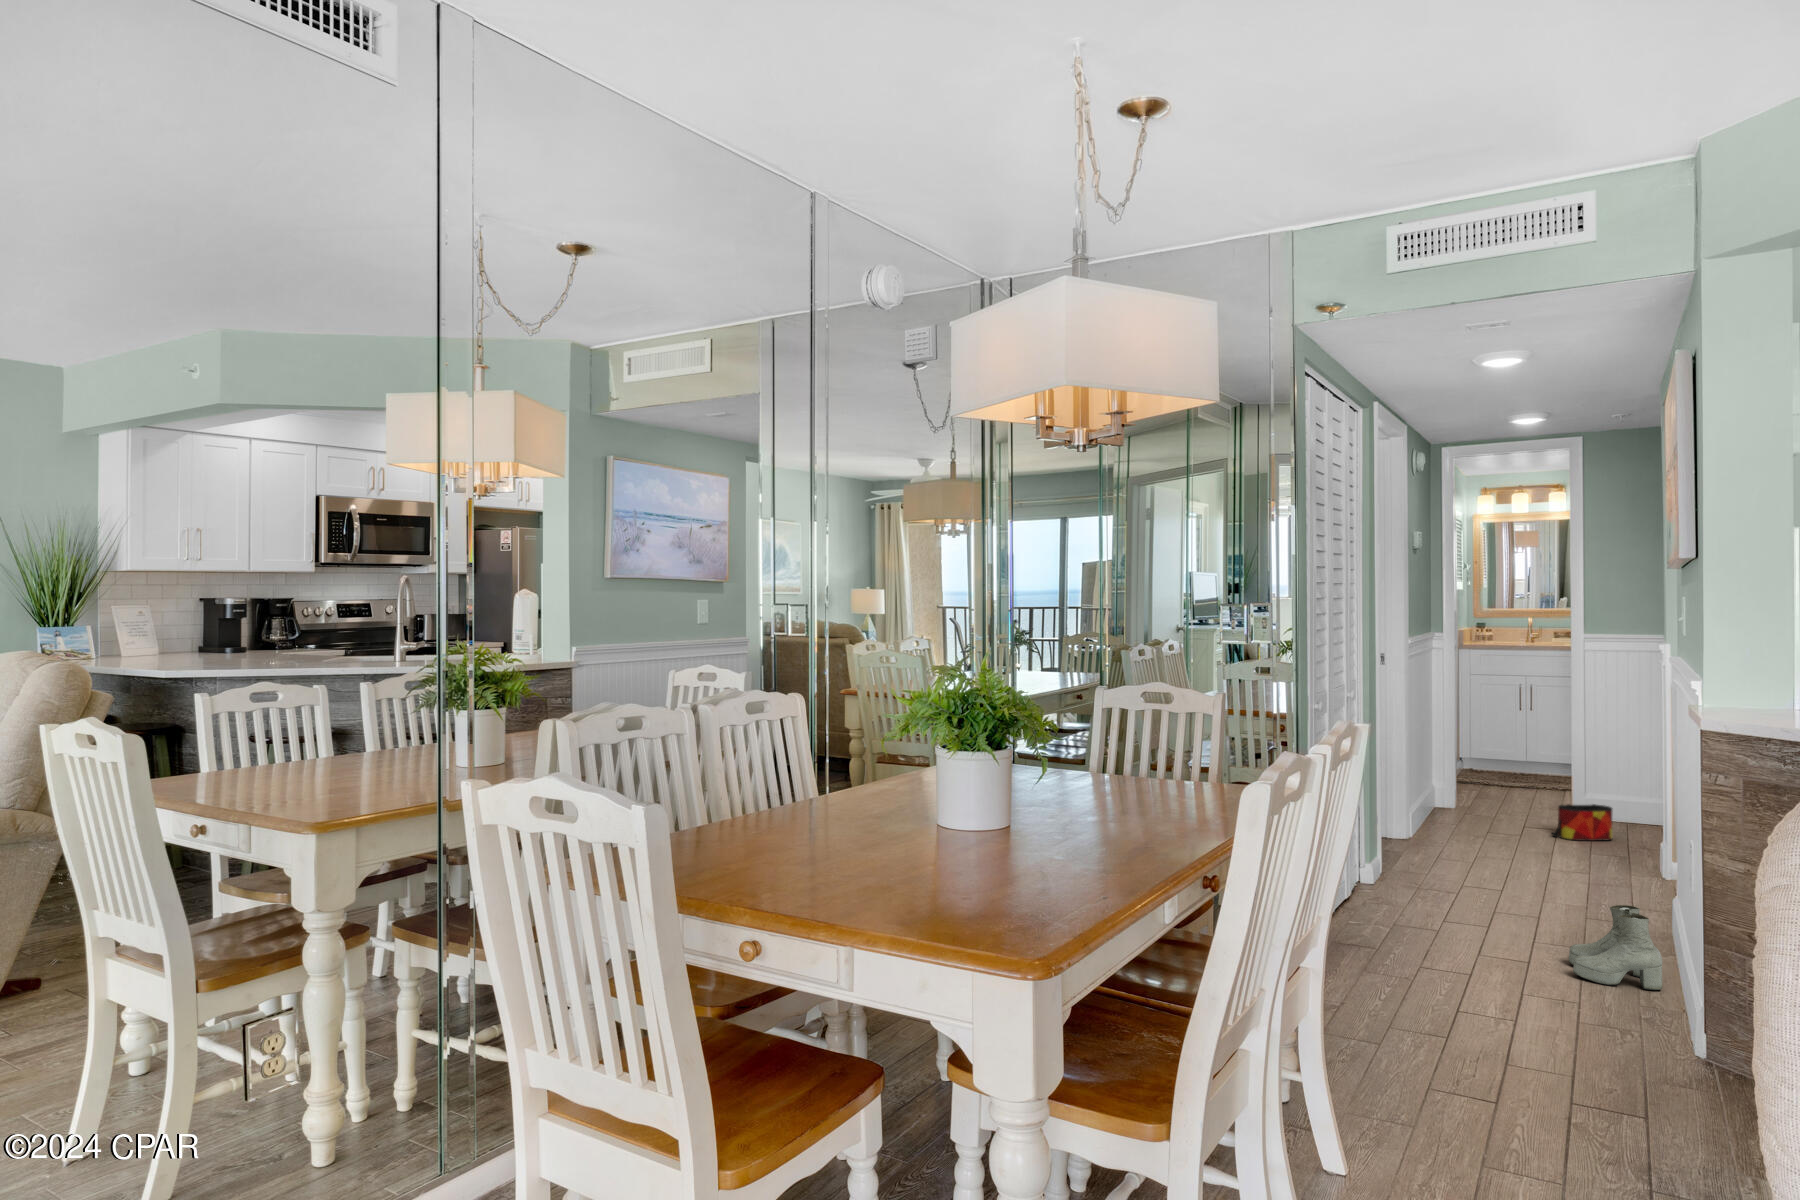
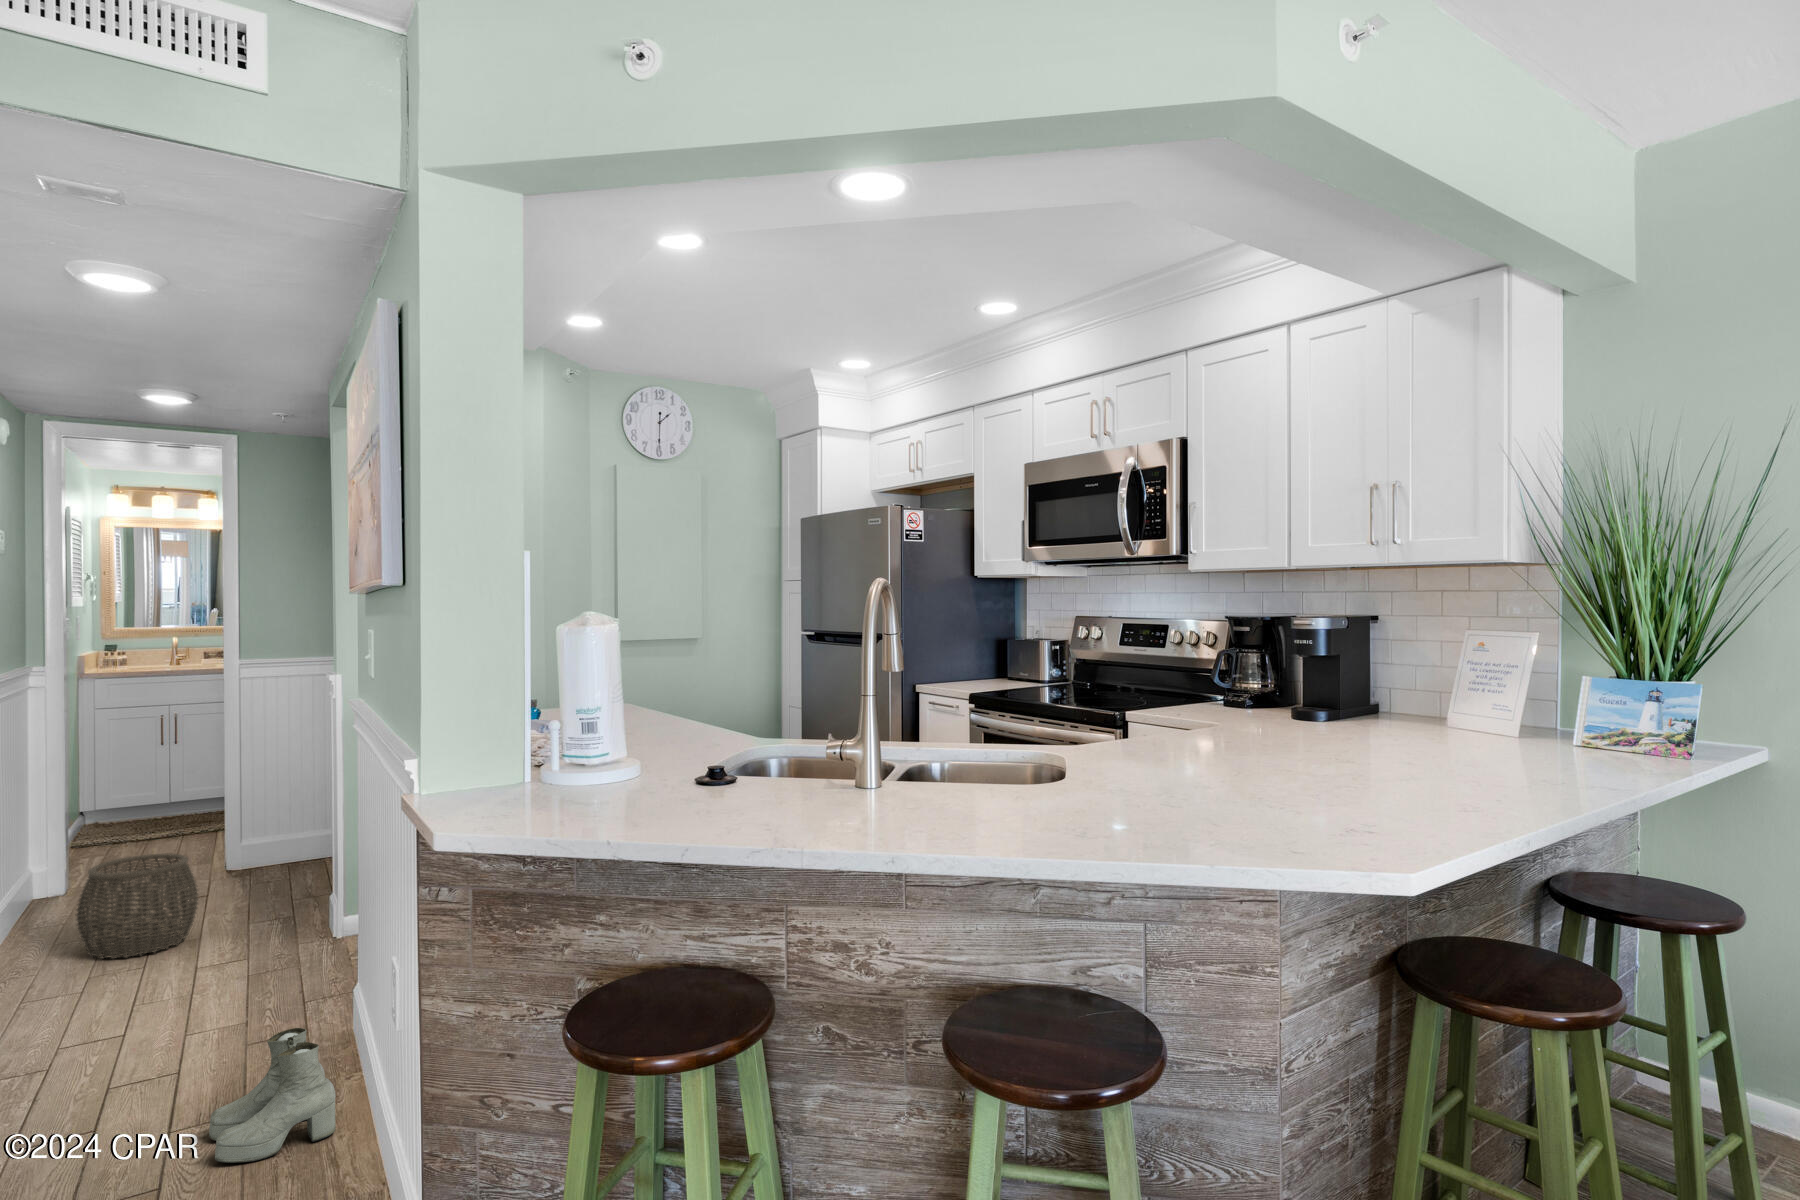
woven basket: none [1469,782,1555,857] -> present [76,854,199,959]
bag: present [1552,804,1612,841] -> none [197,853,271,905]

